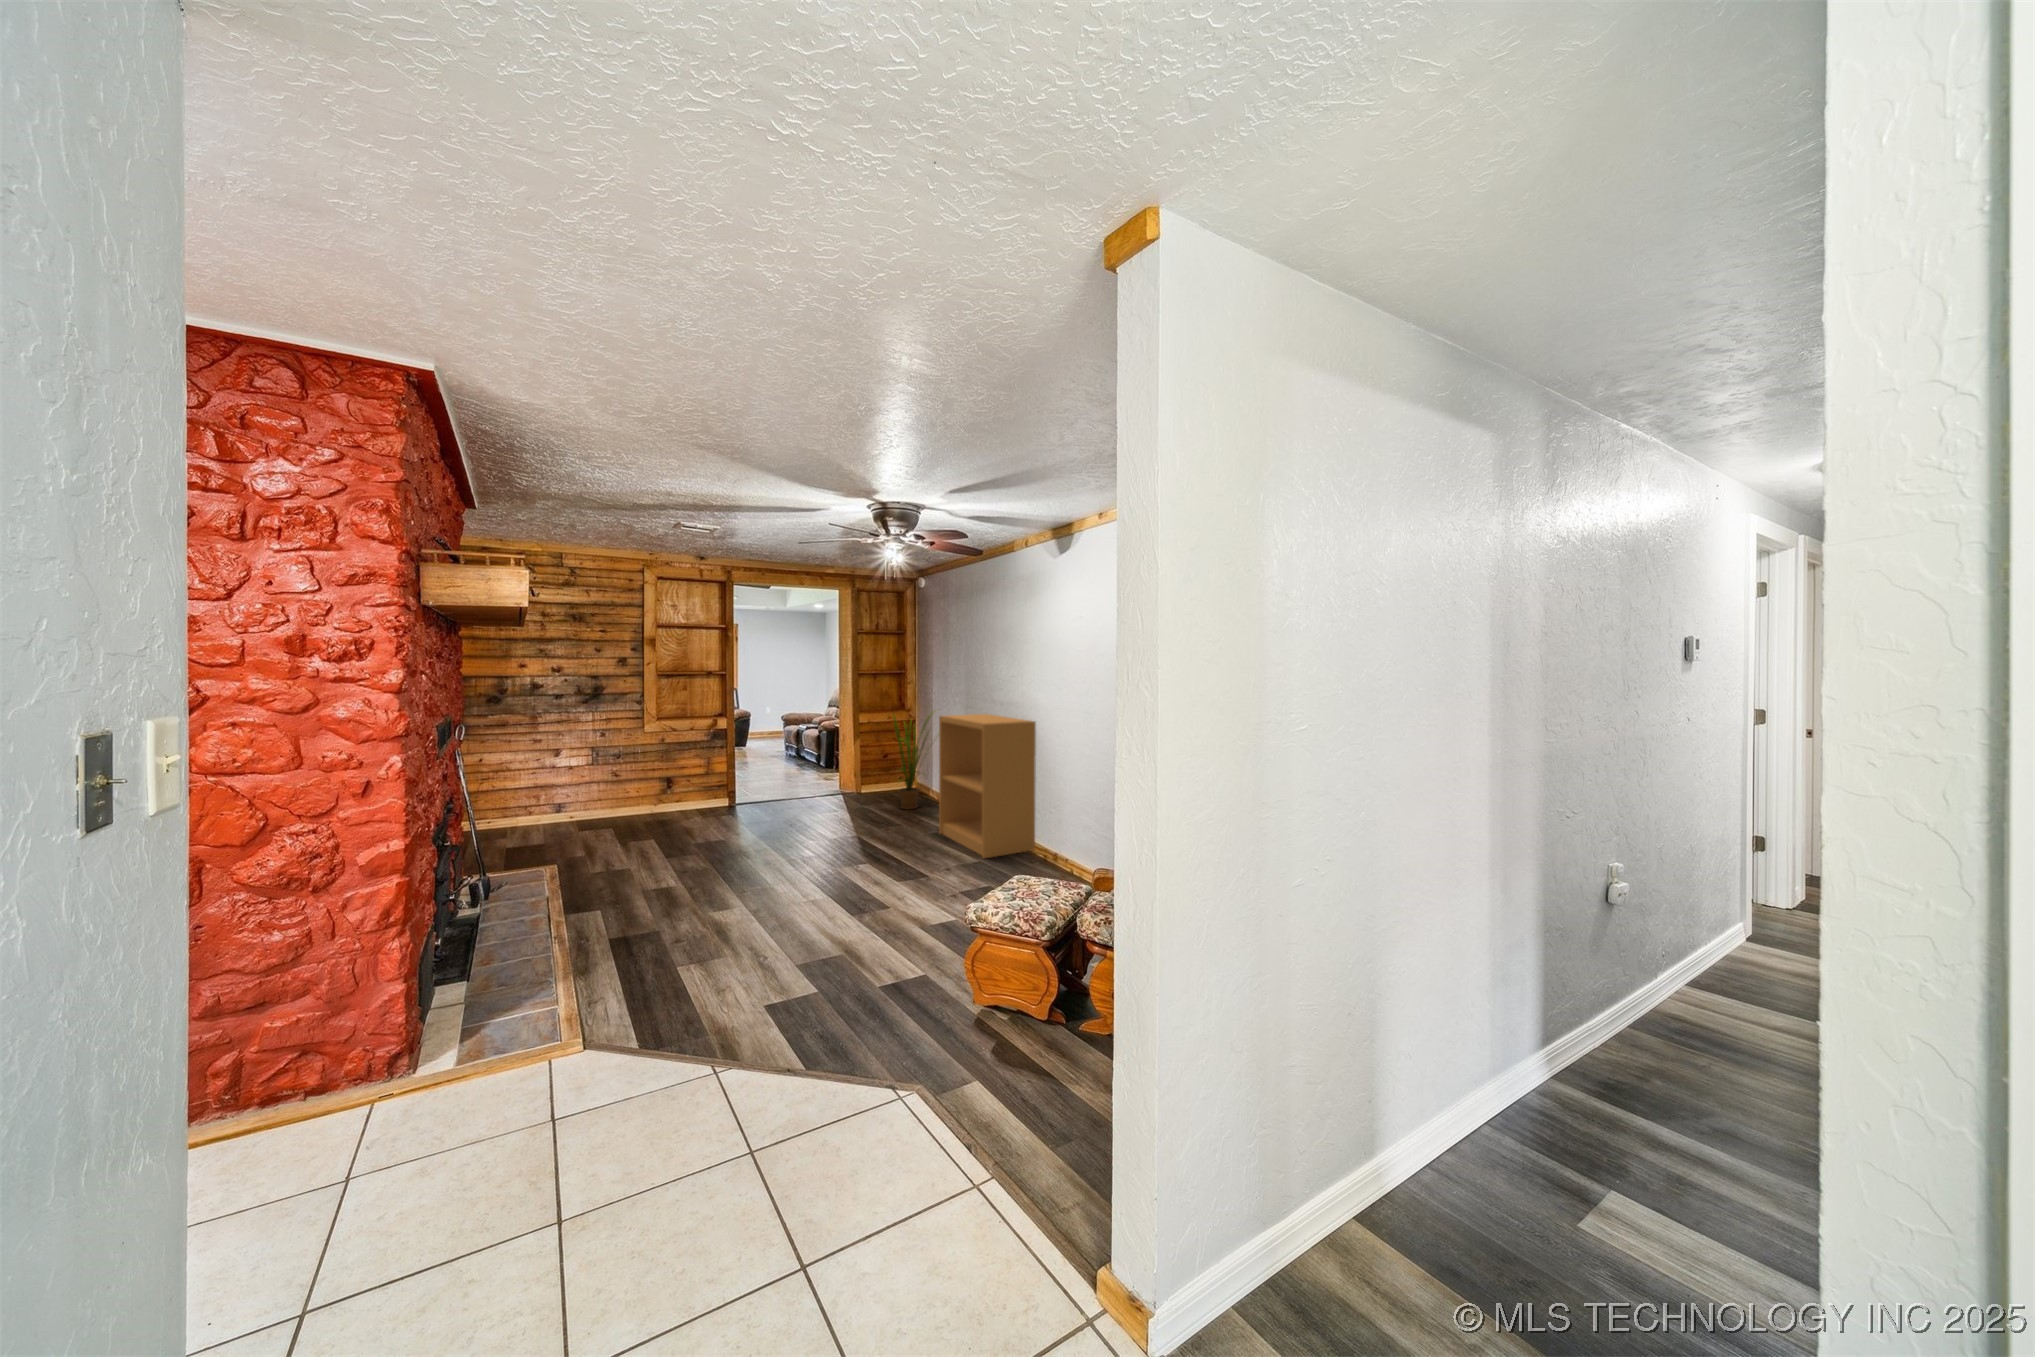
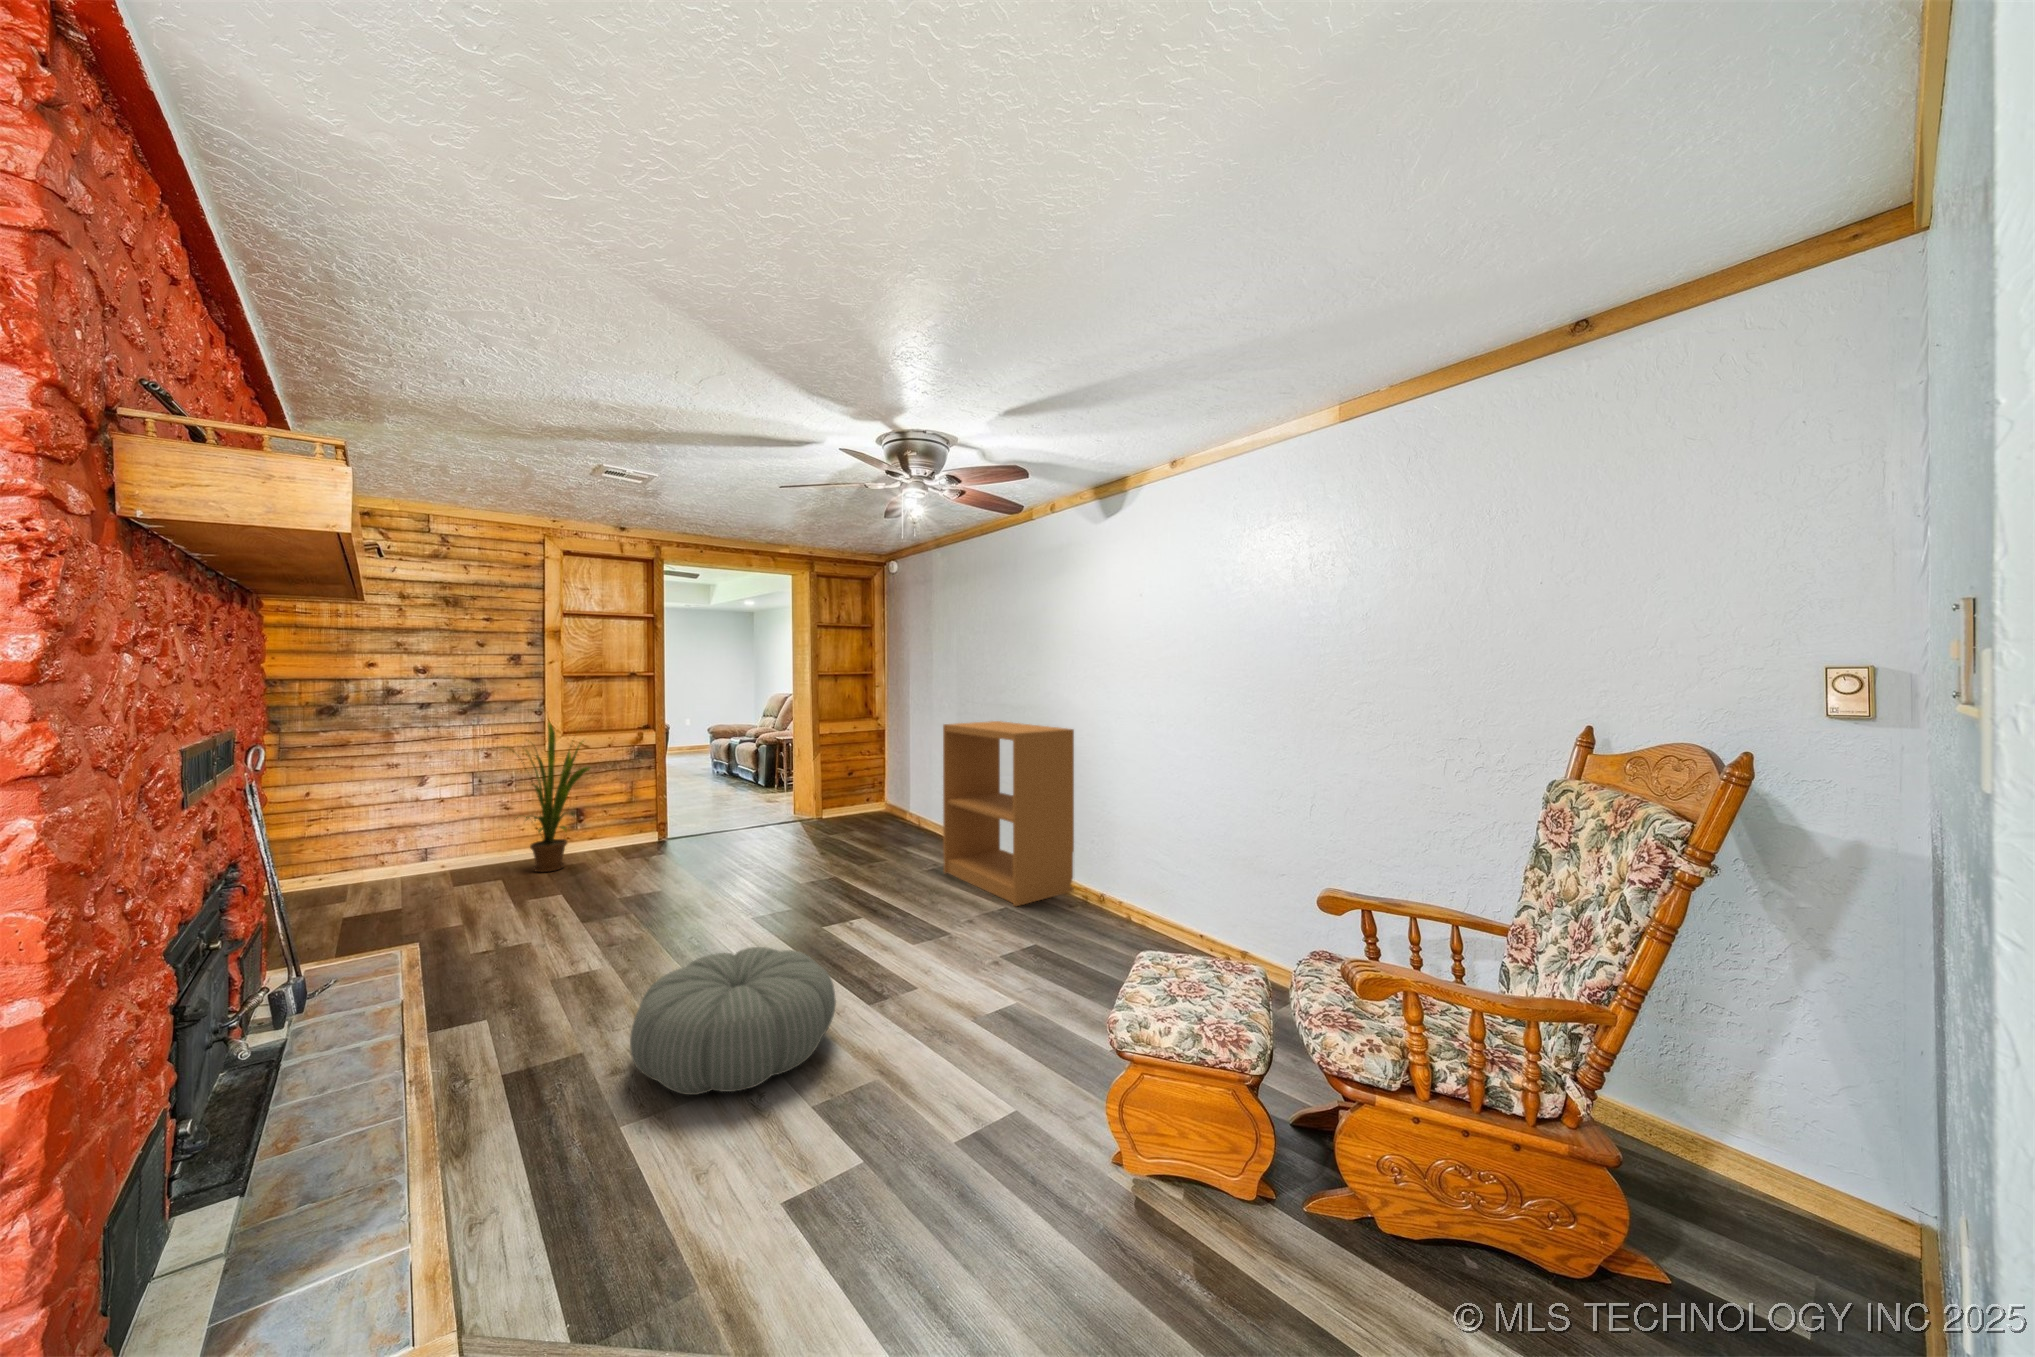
house plant: present [893,714,932,809] -> present [517,723,590,872]
pouf: none [685,868,822,953] -> present [630,947,836,1095]

